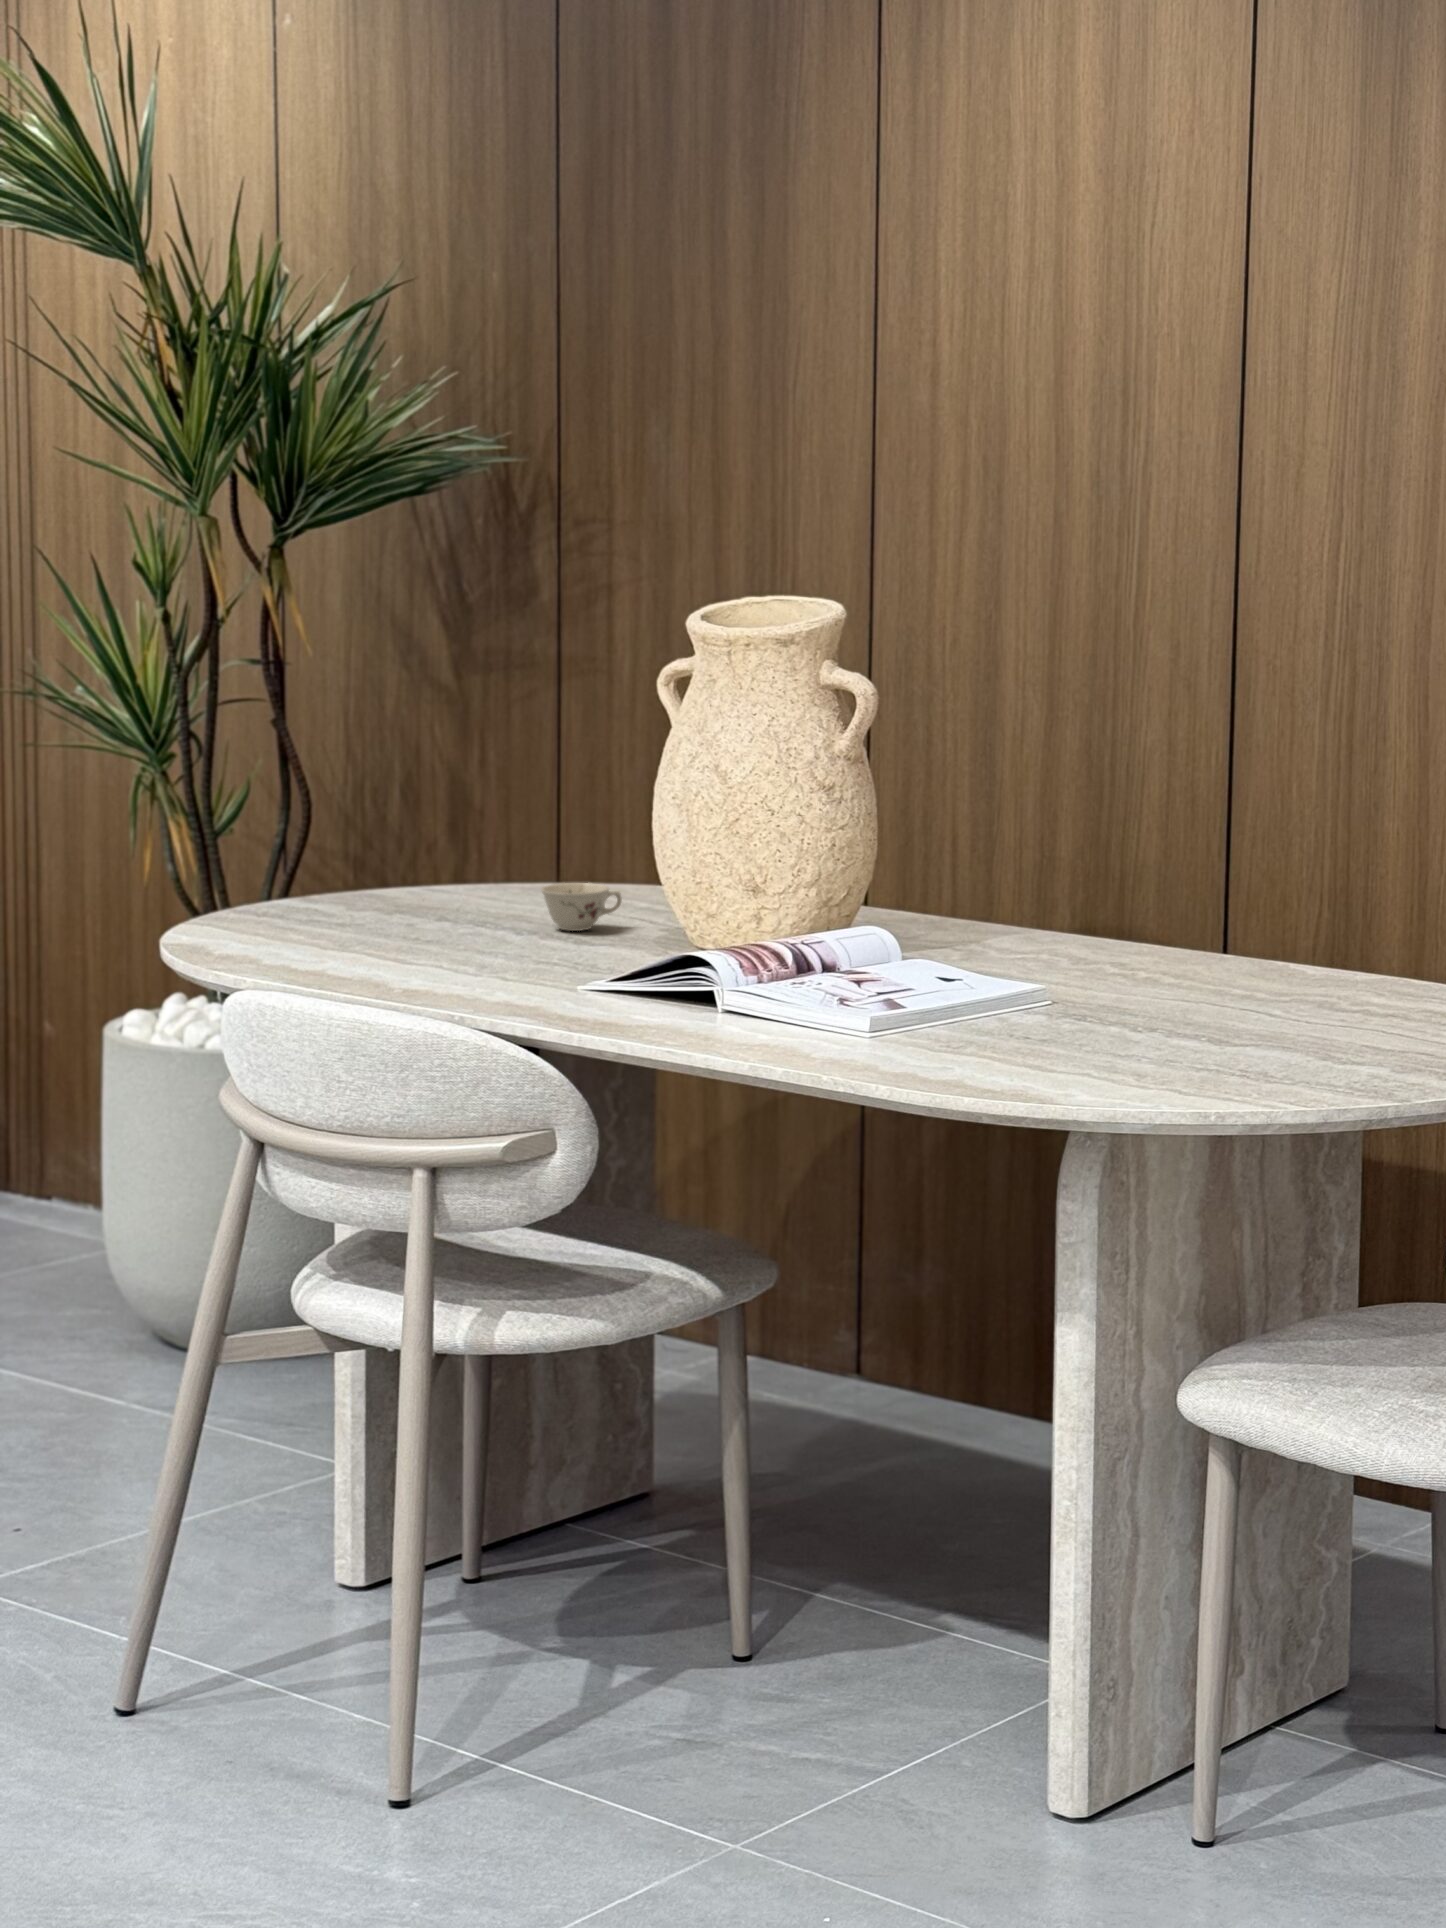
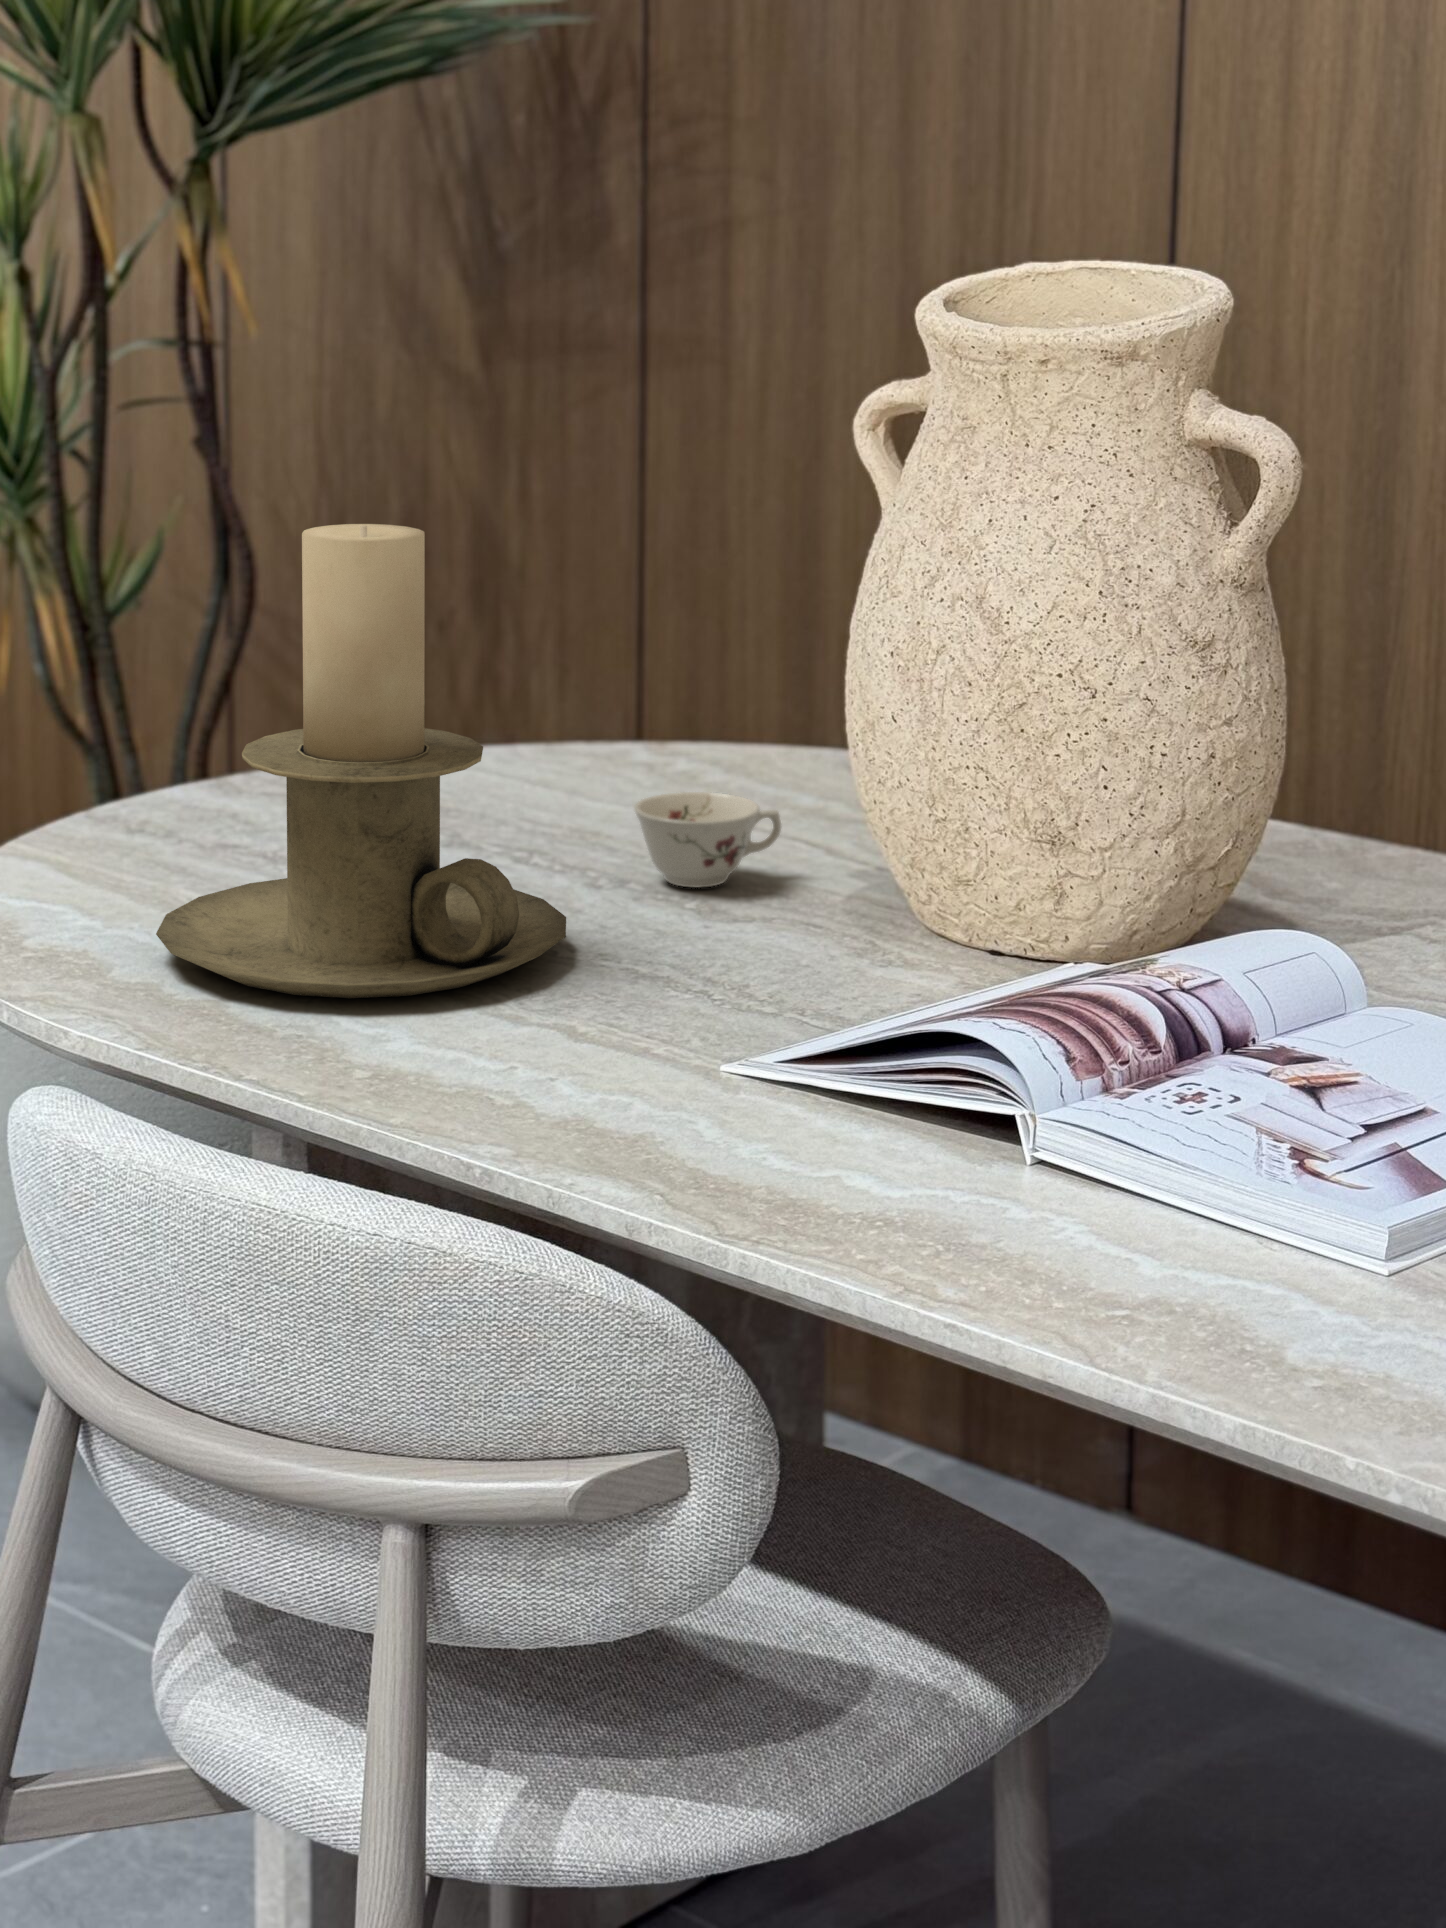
candle holder: none [285,730,503,969] -> present [156,524,566,998]

